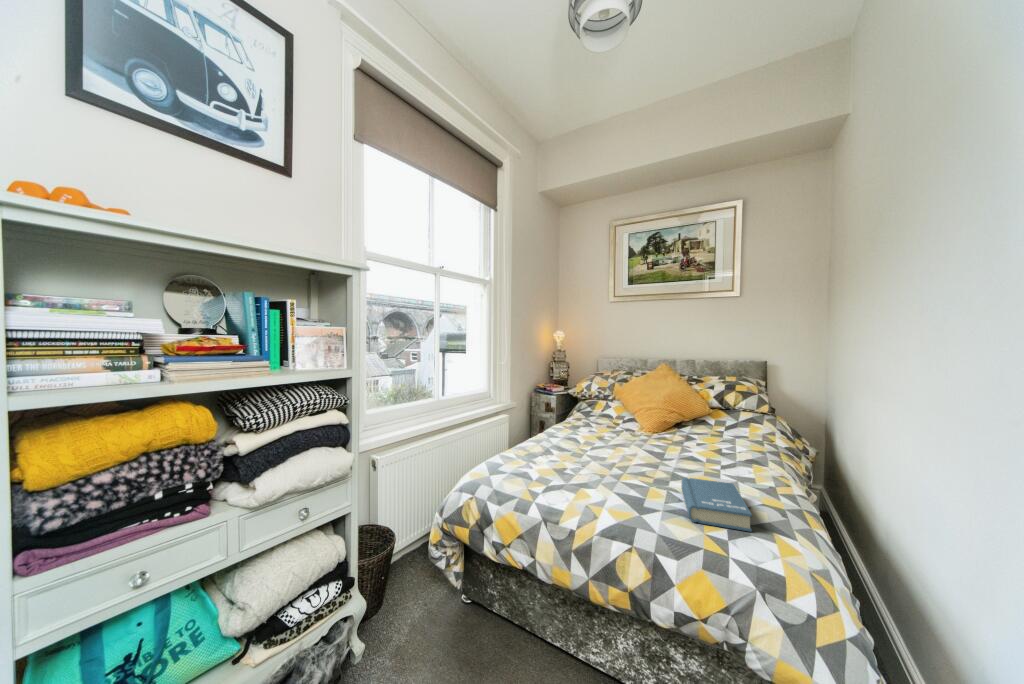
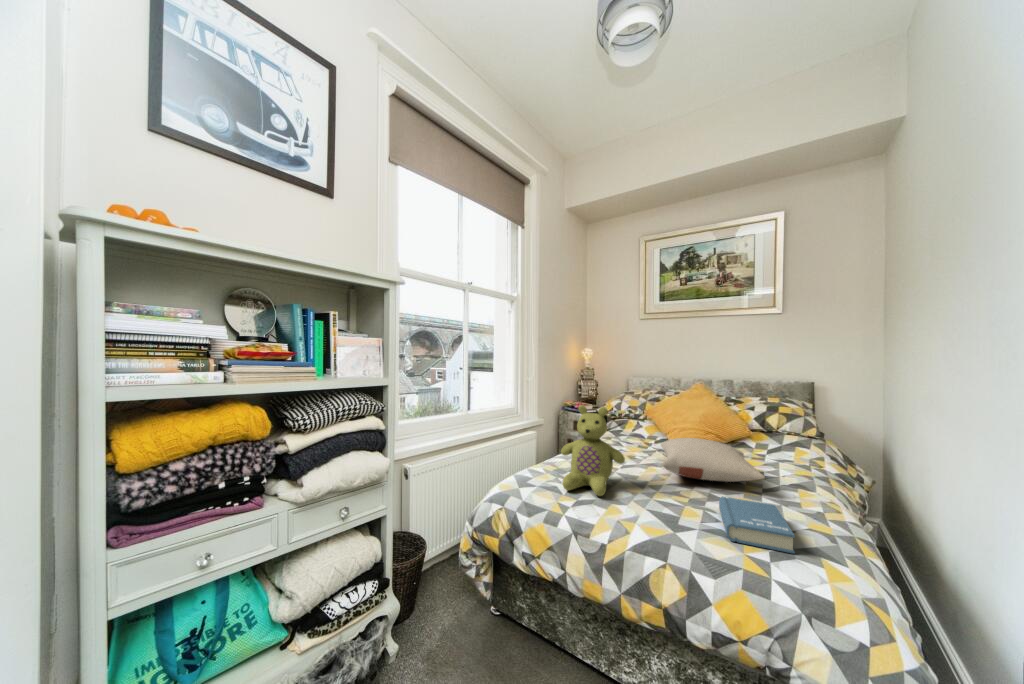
stuffed bear: none [530,392,592,481] -> present [561,405,625,496]
pillow: none [627,420,724,461] -> present [661,438,765,482]

